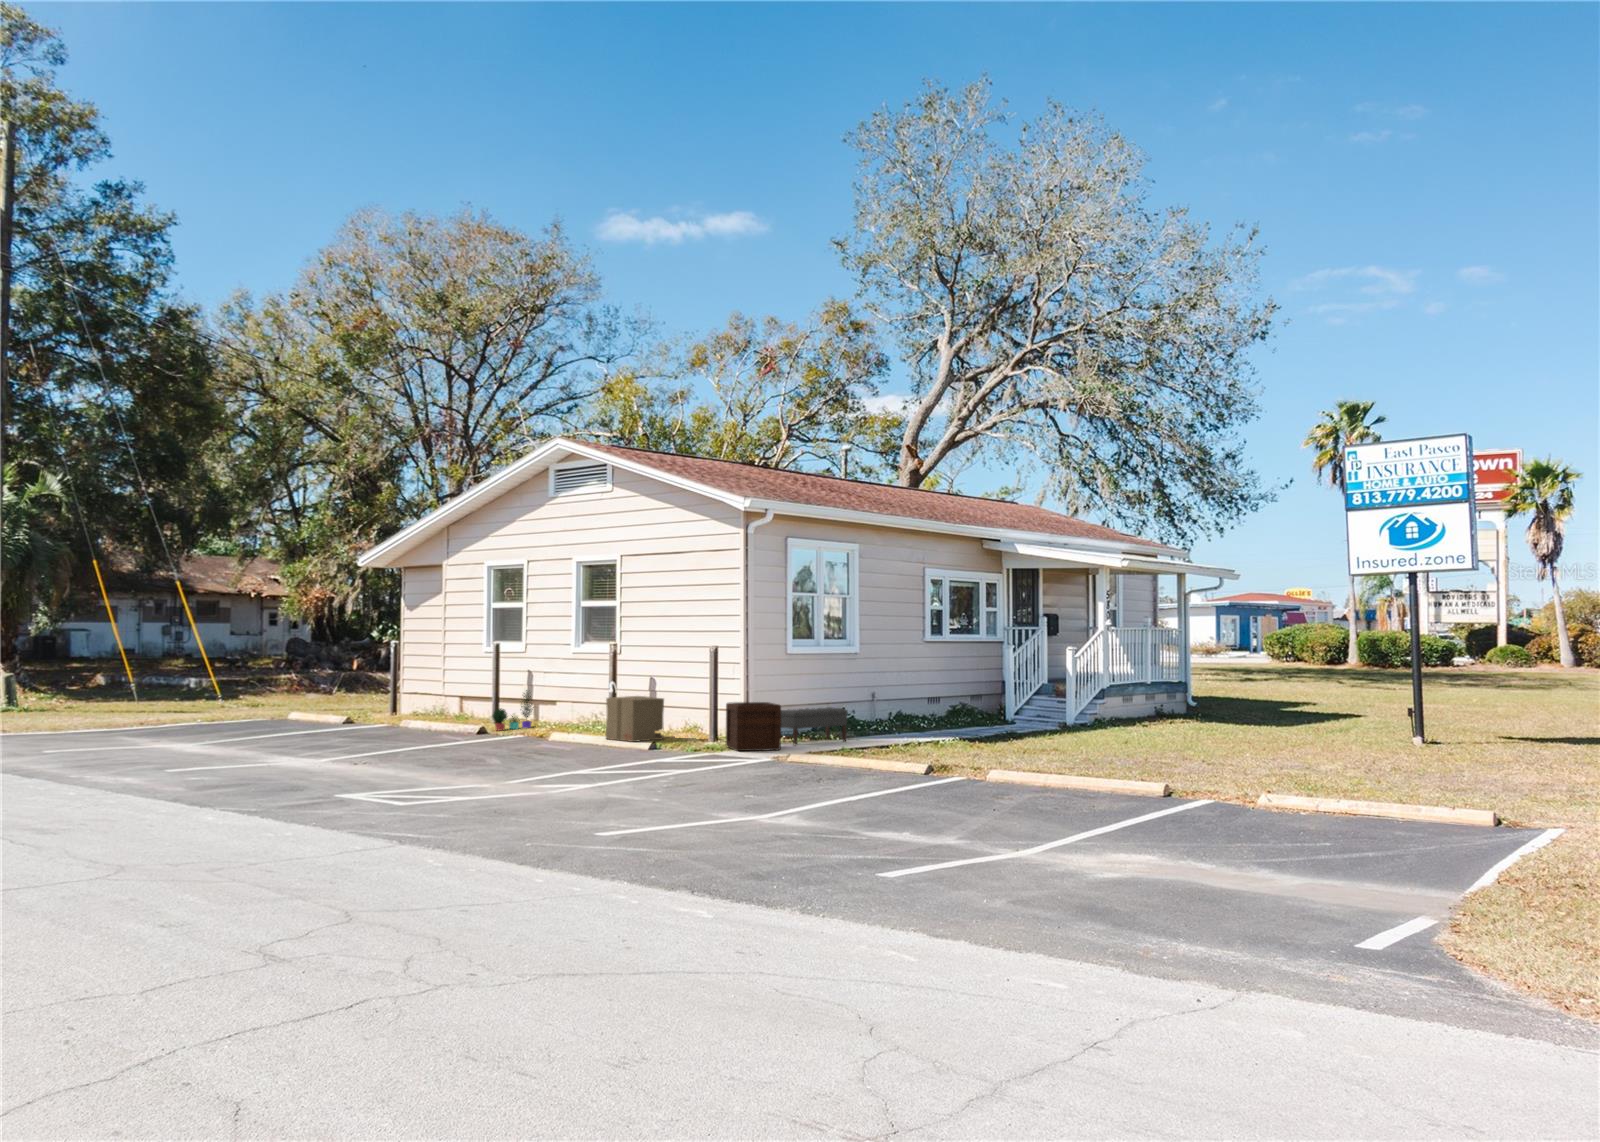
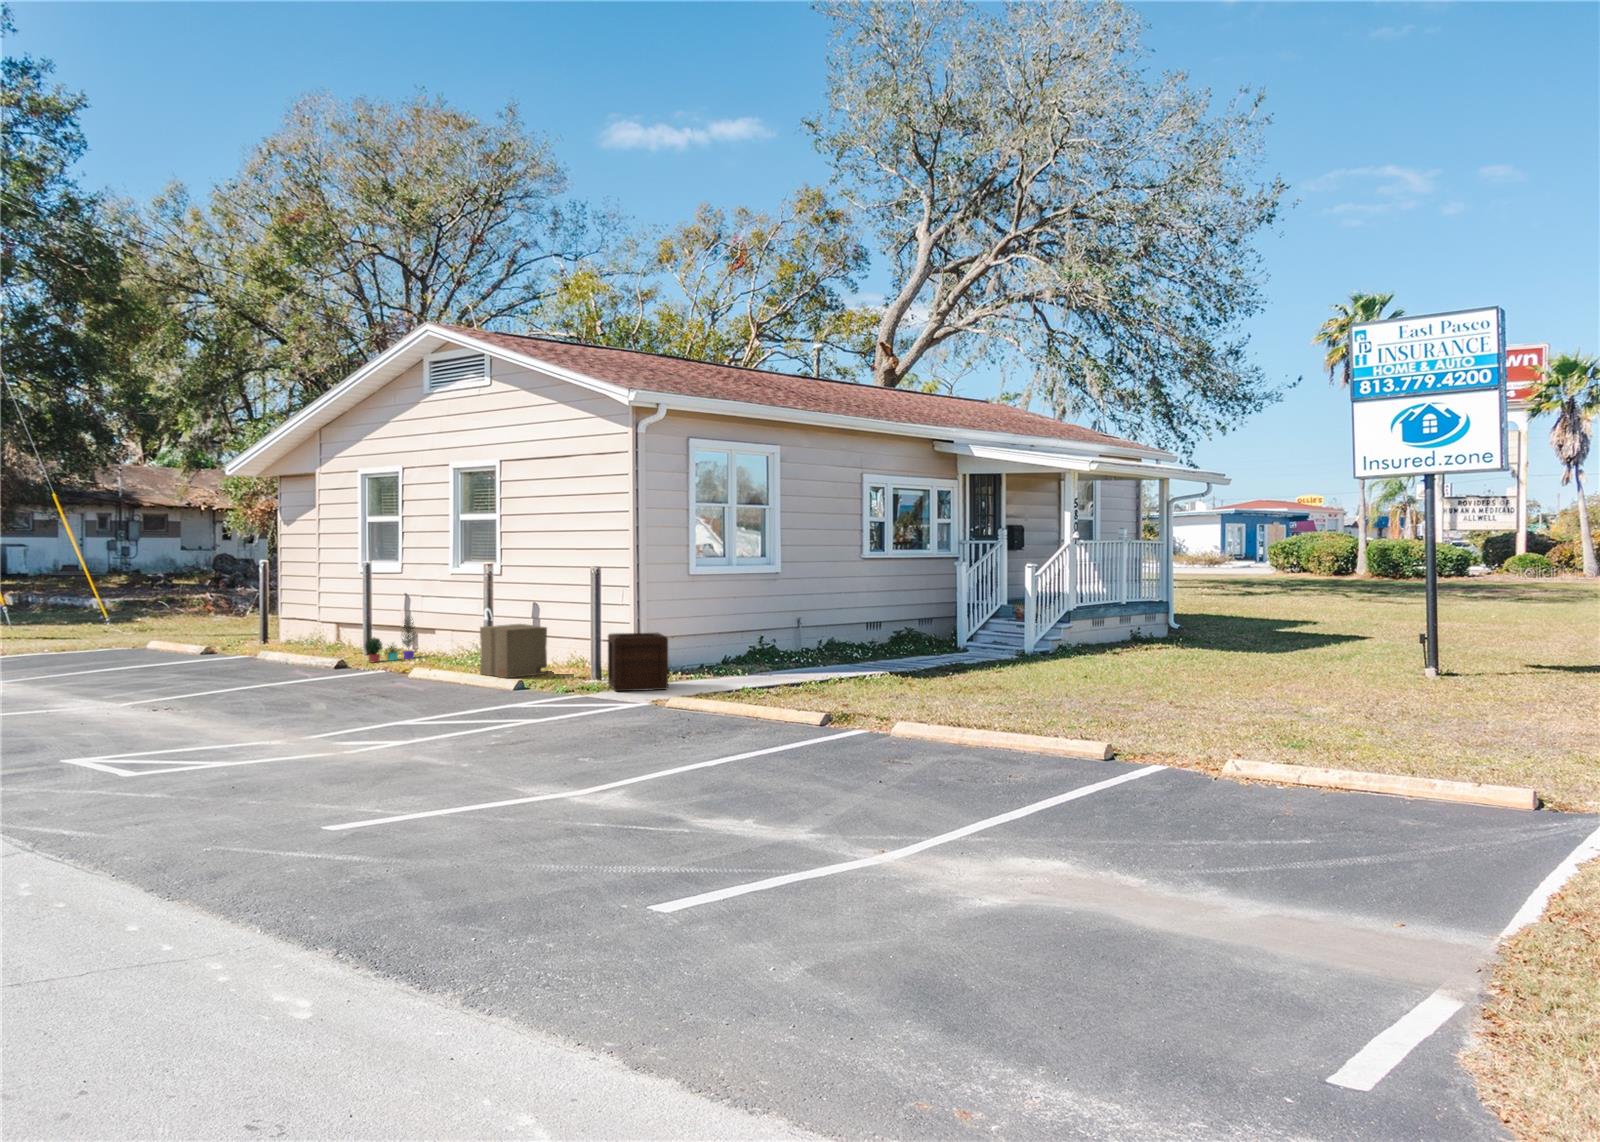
bench: present [781,707,848,745] -> none [670,637,758,683]

